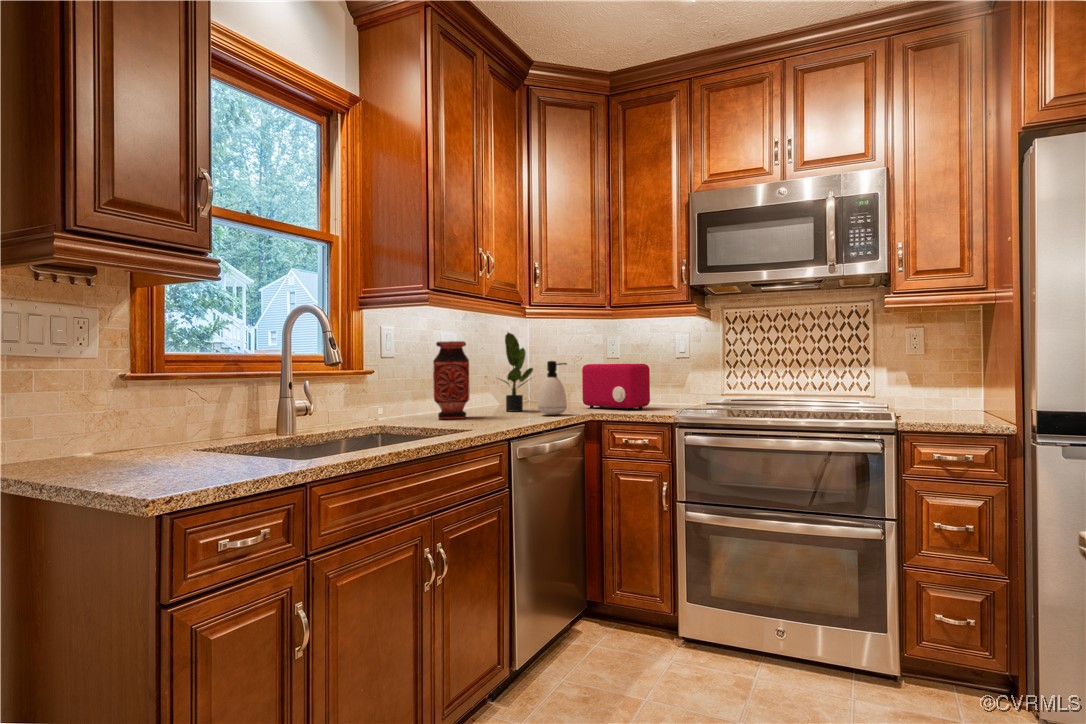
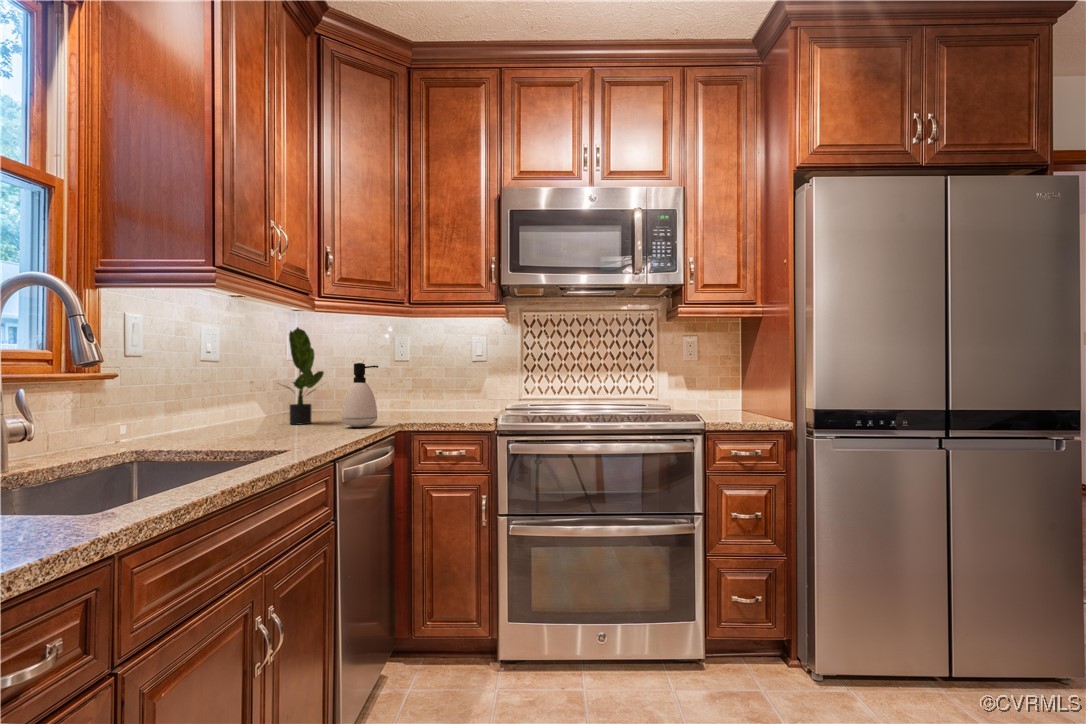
vase: present [433,341,469,419] -> none [203,336,259,438]
toaster: present [582,364,650,410] -> none [379,367,458,418]

